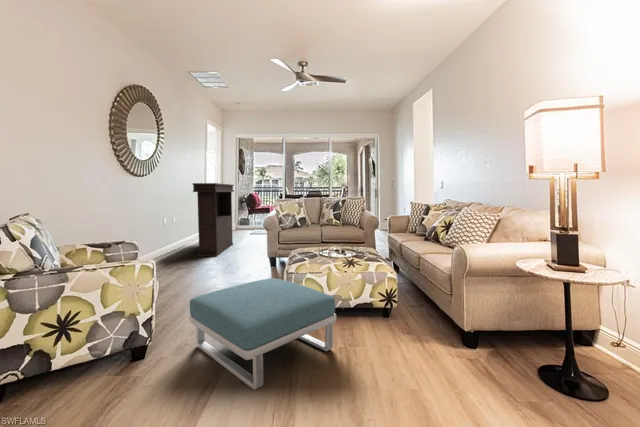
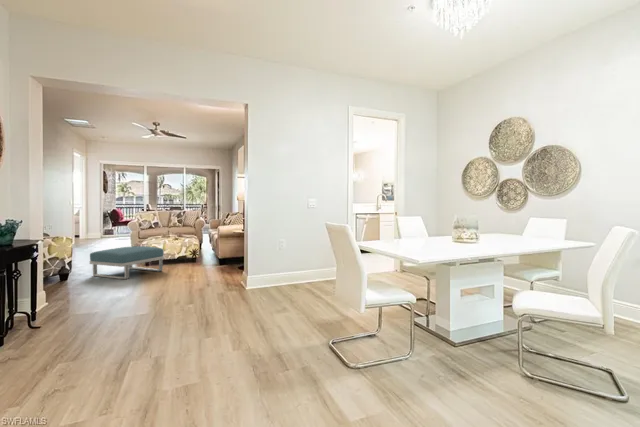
console table: present [193,183,234,256] -> none [68,201,100,254]

